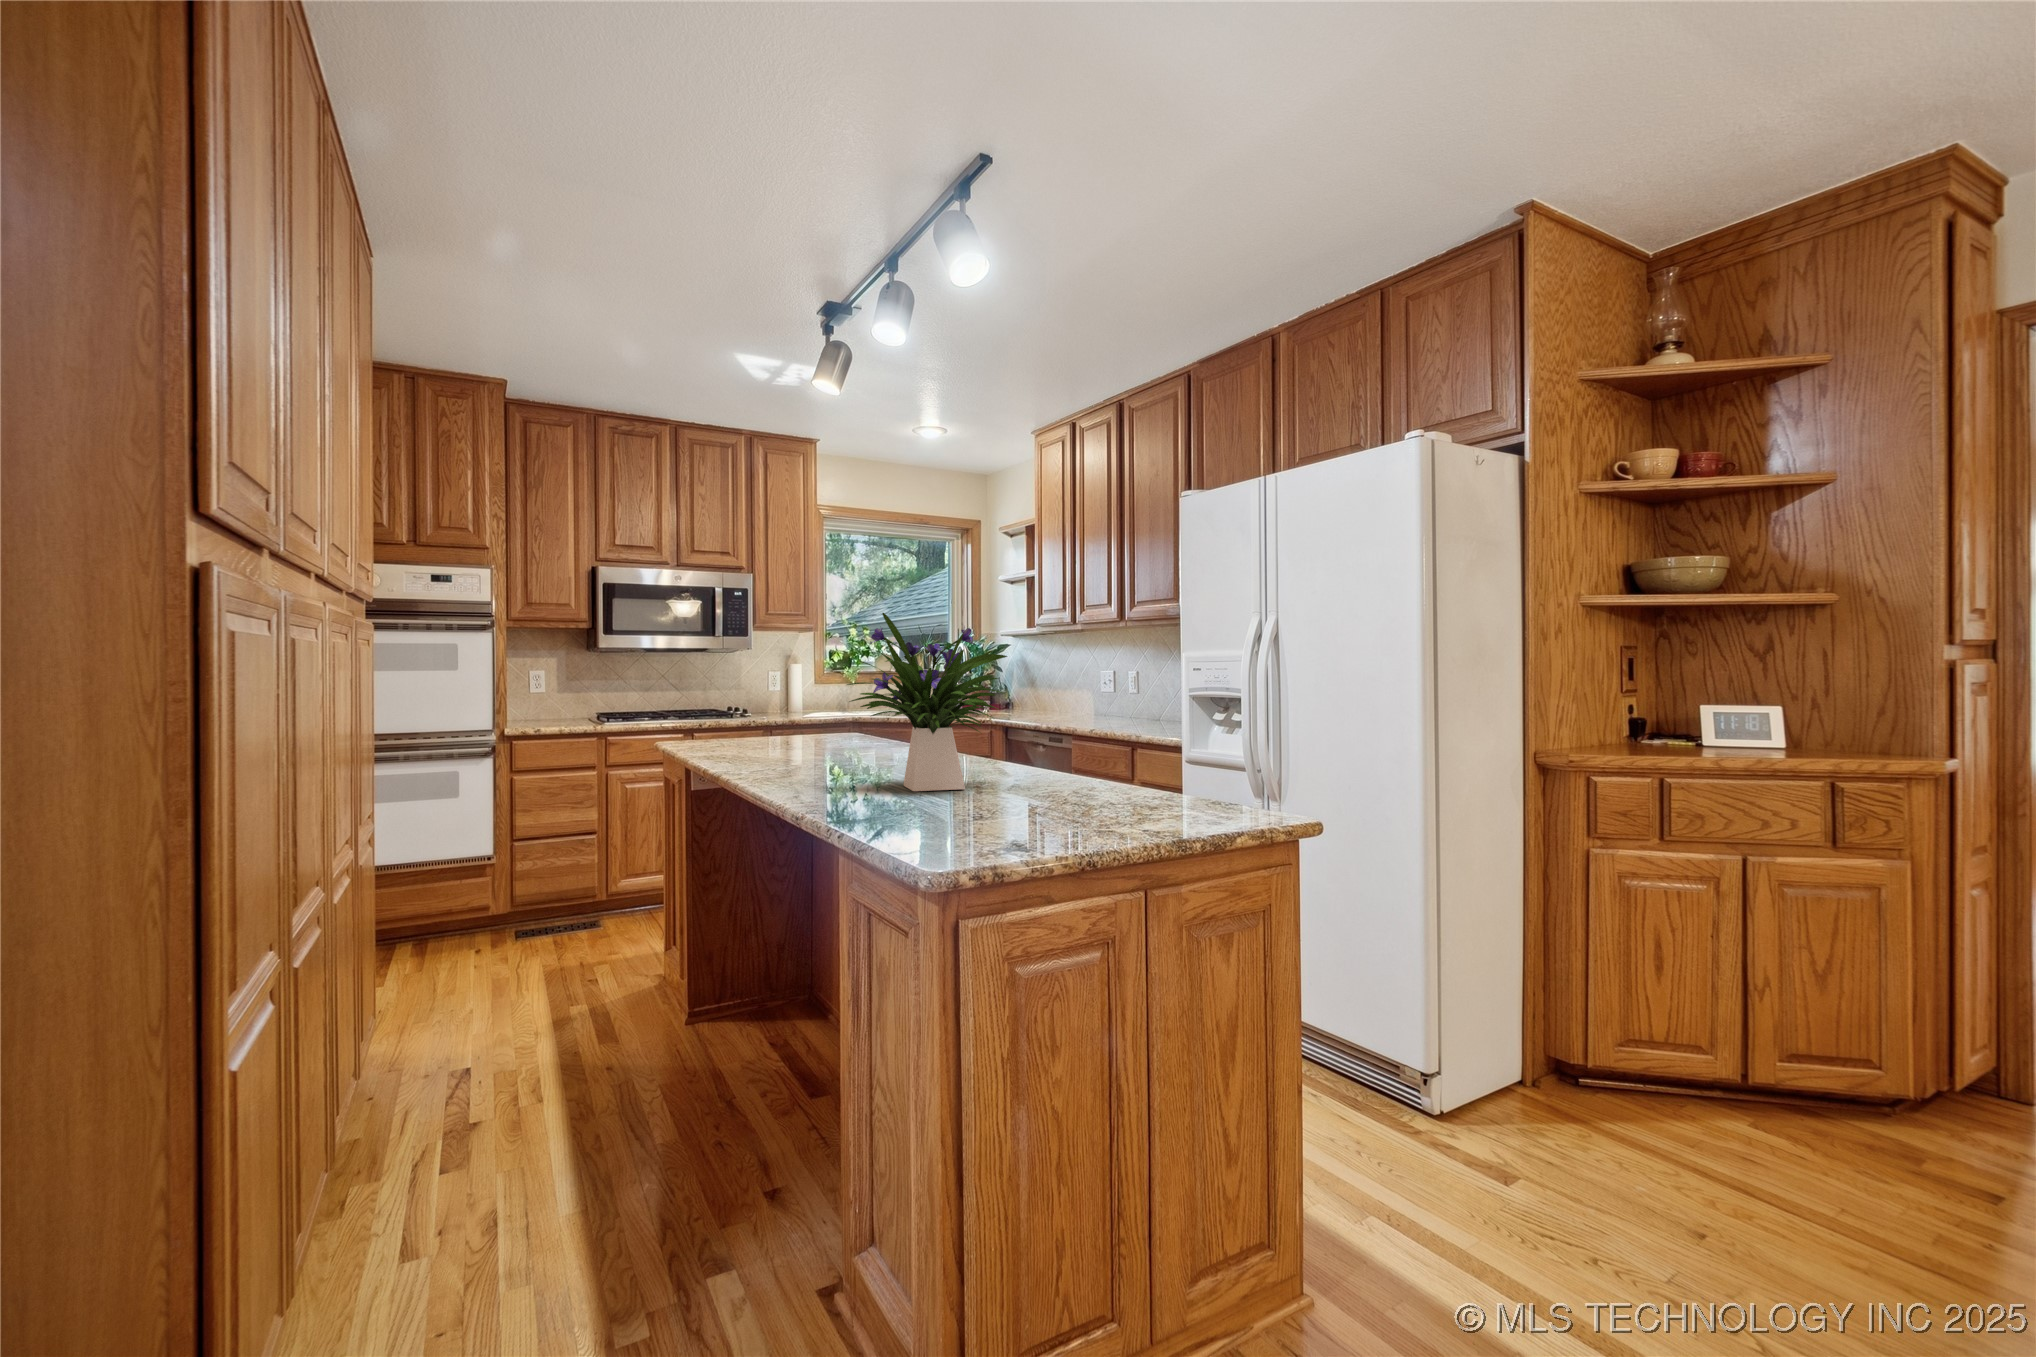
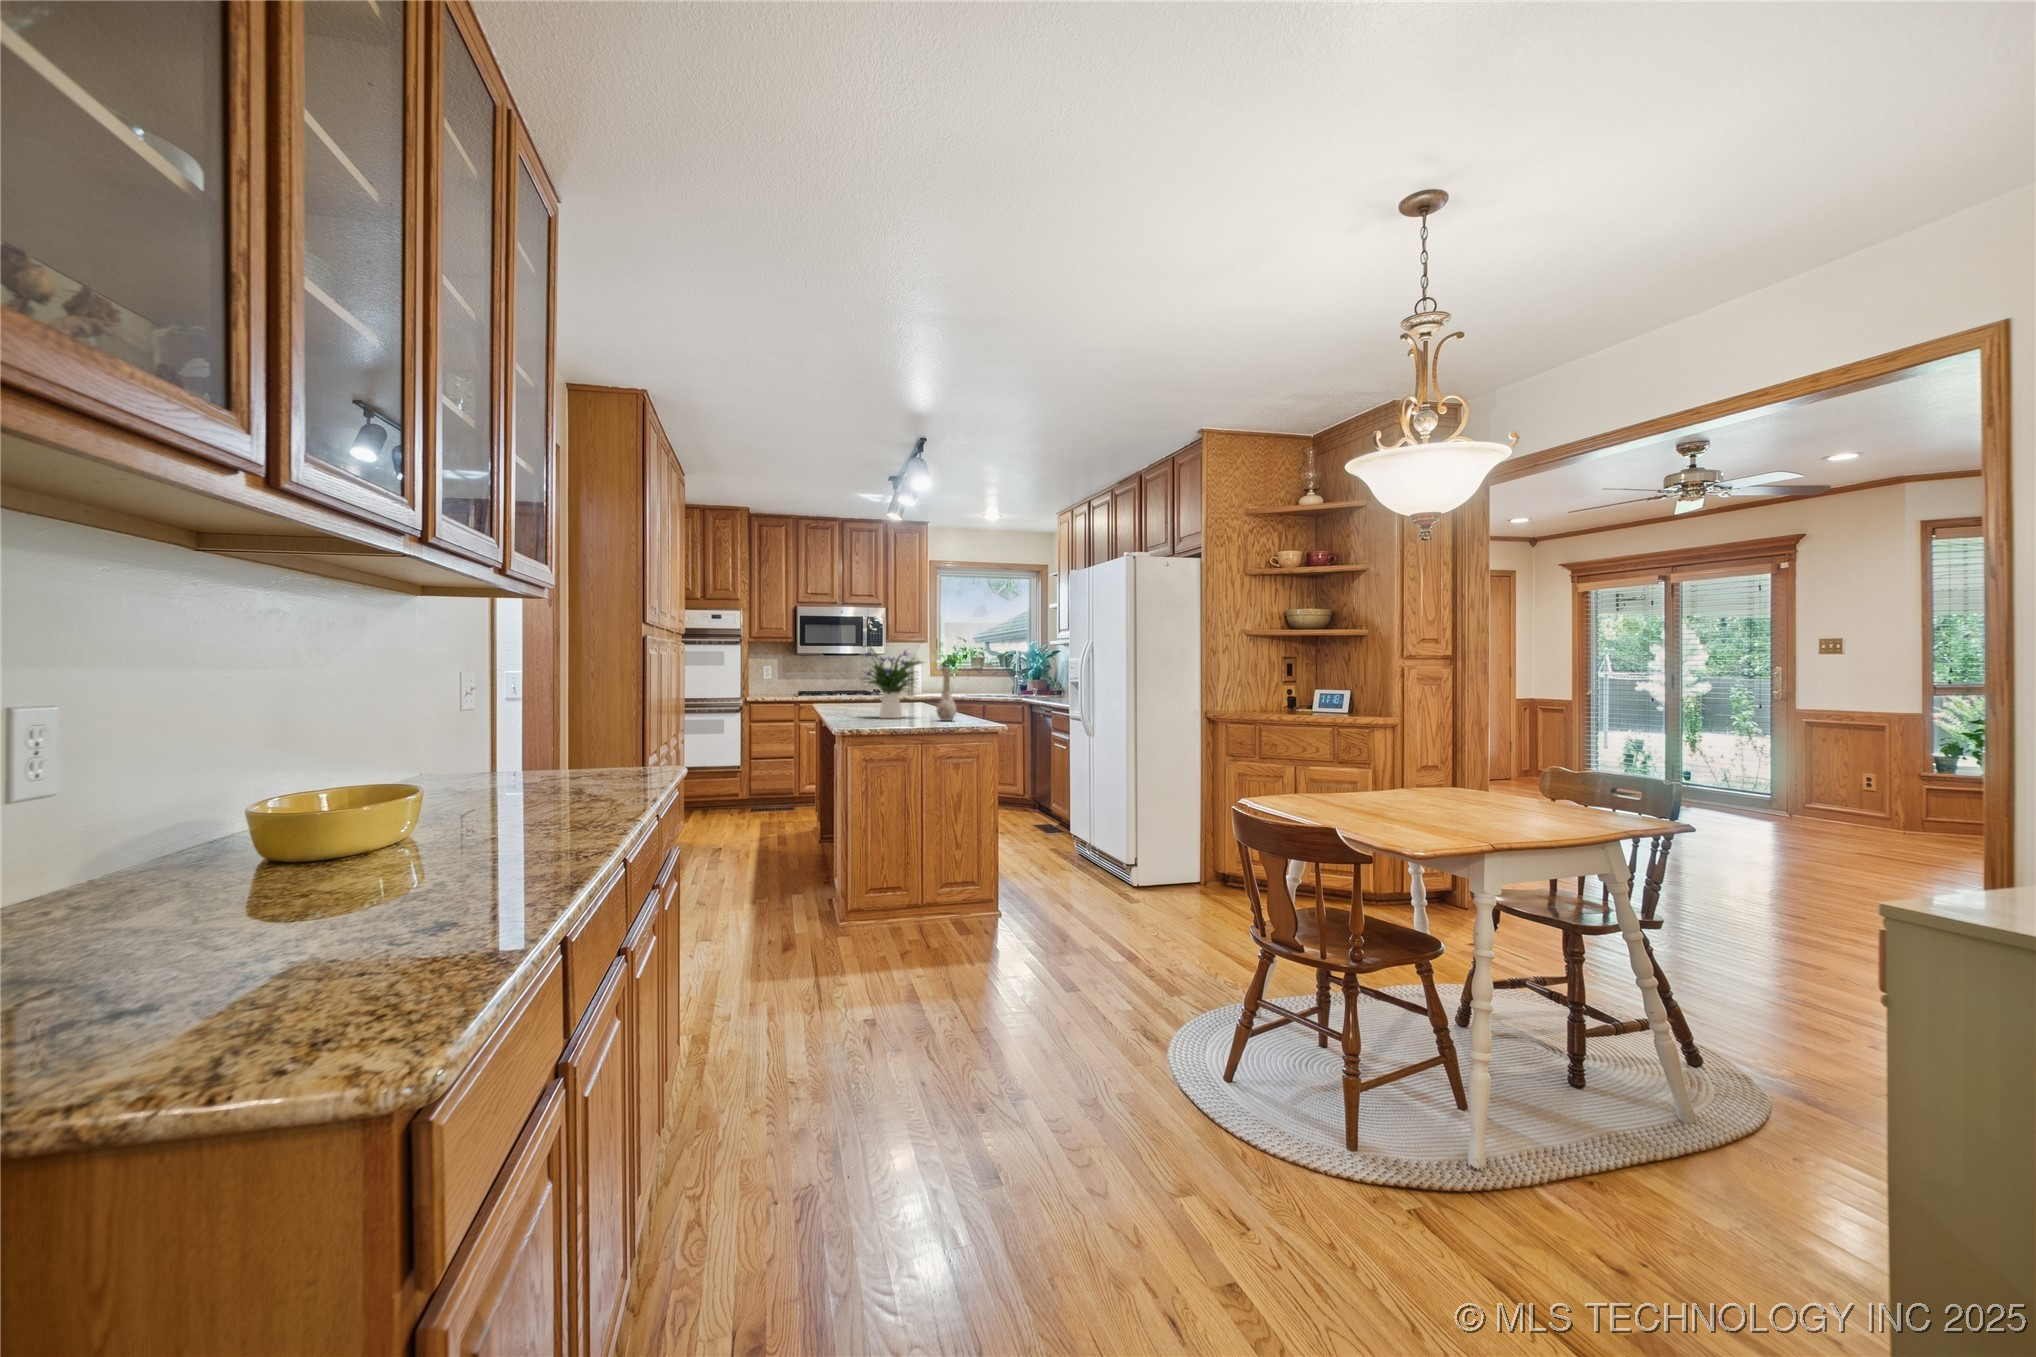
vase: none [1070,667,1119,796] -> present [937,667,956,721]

